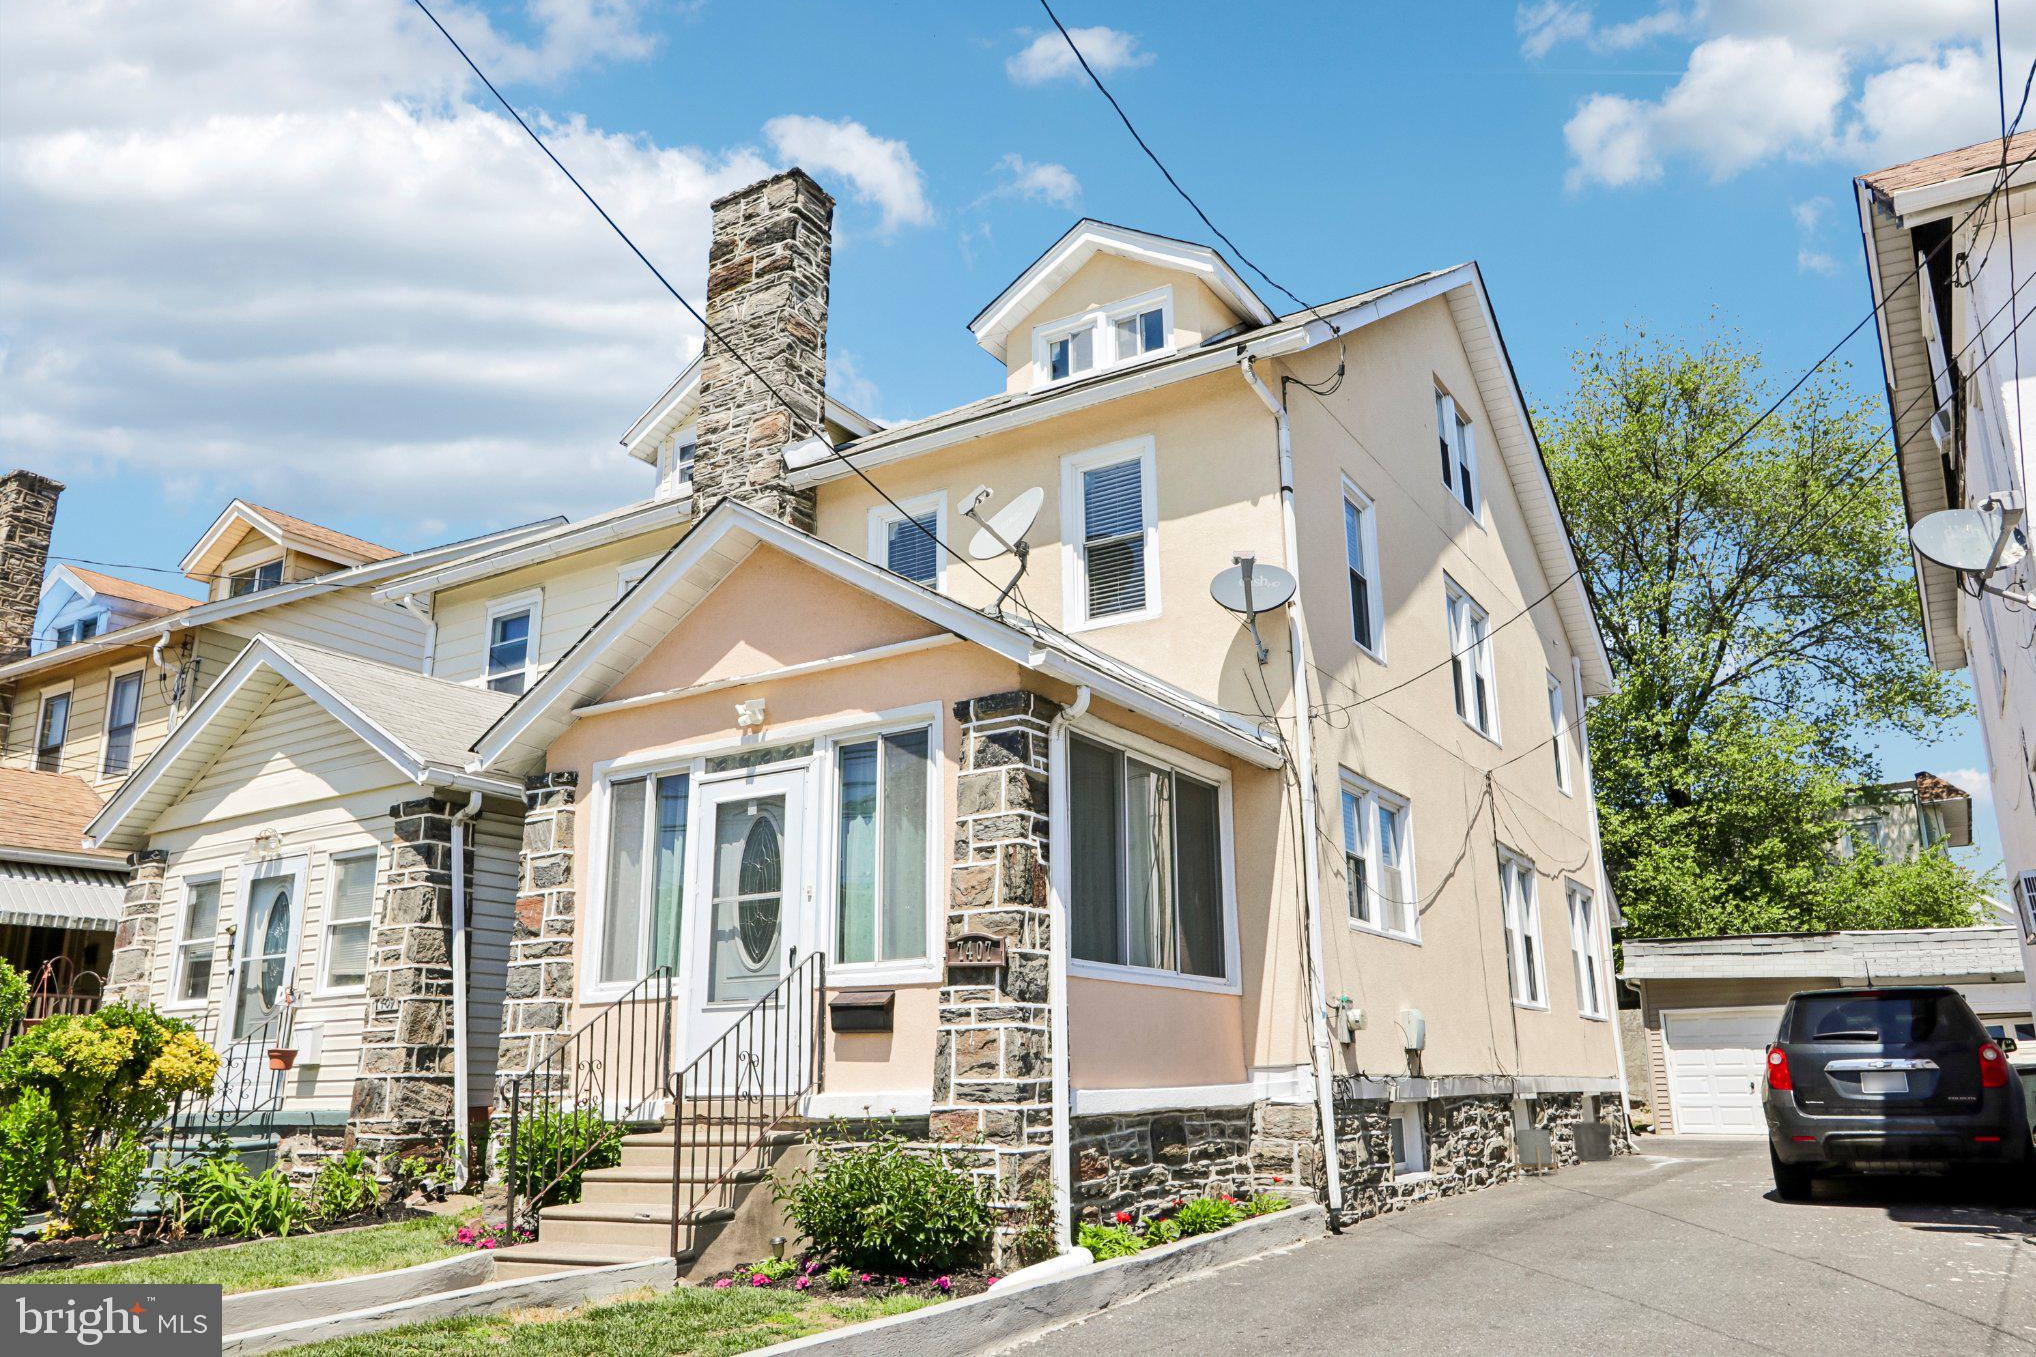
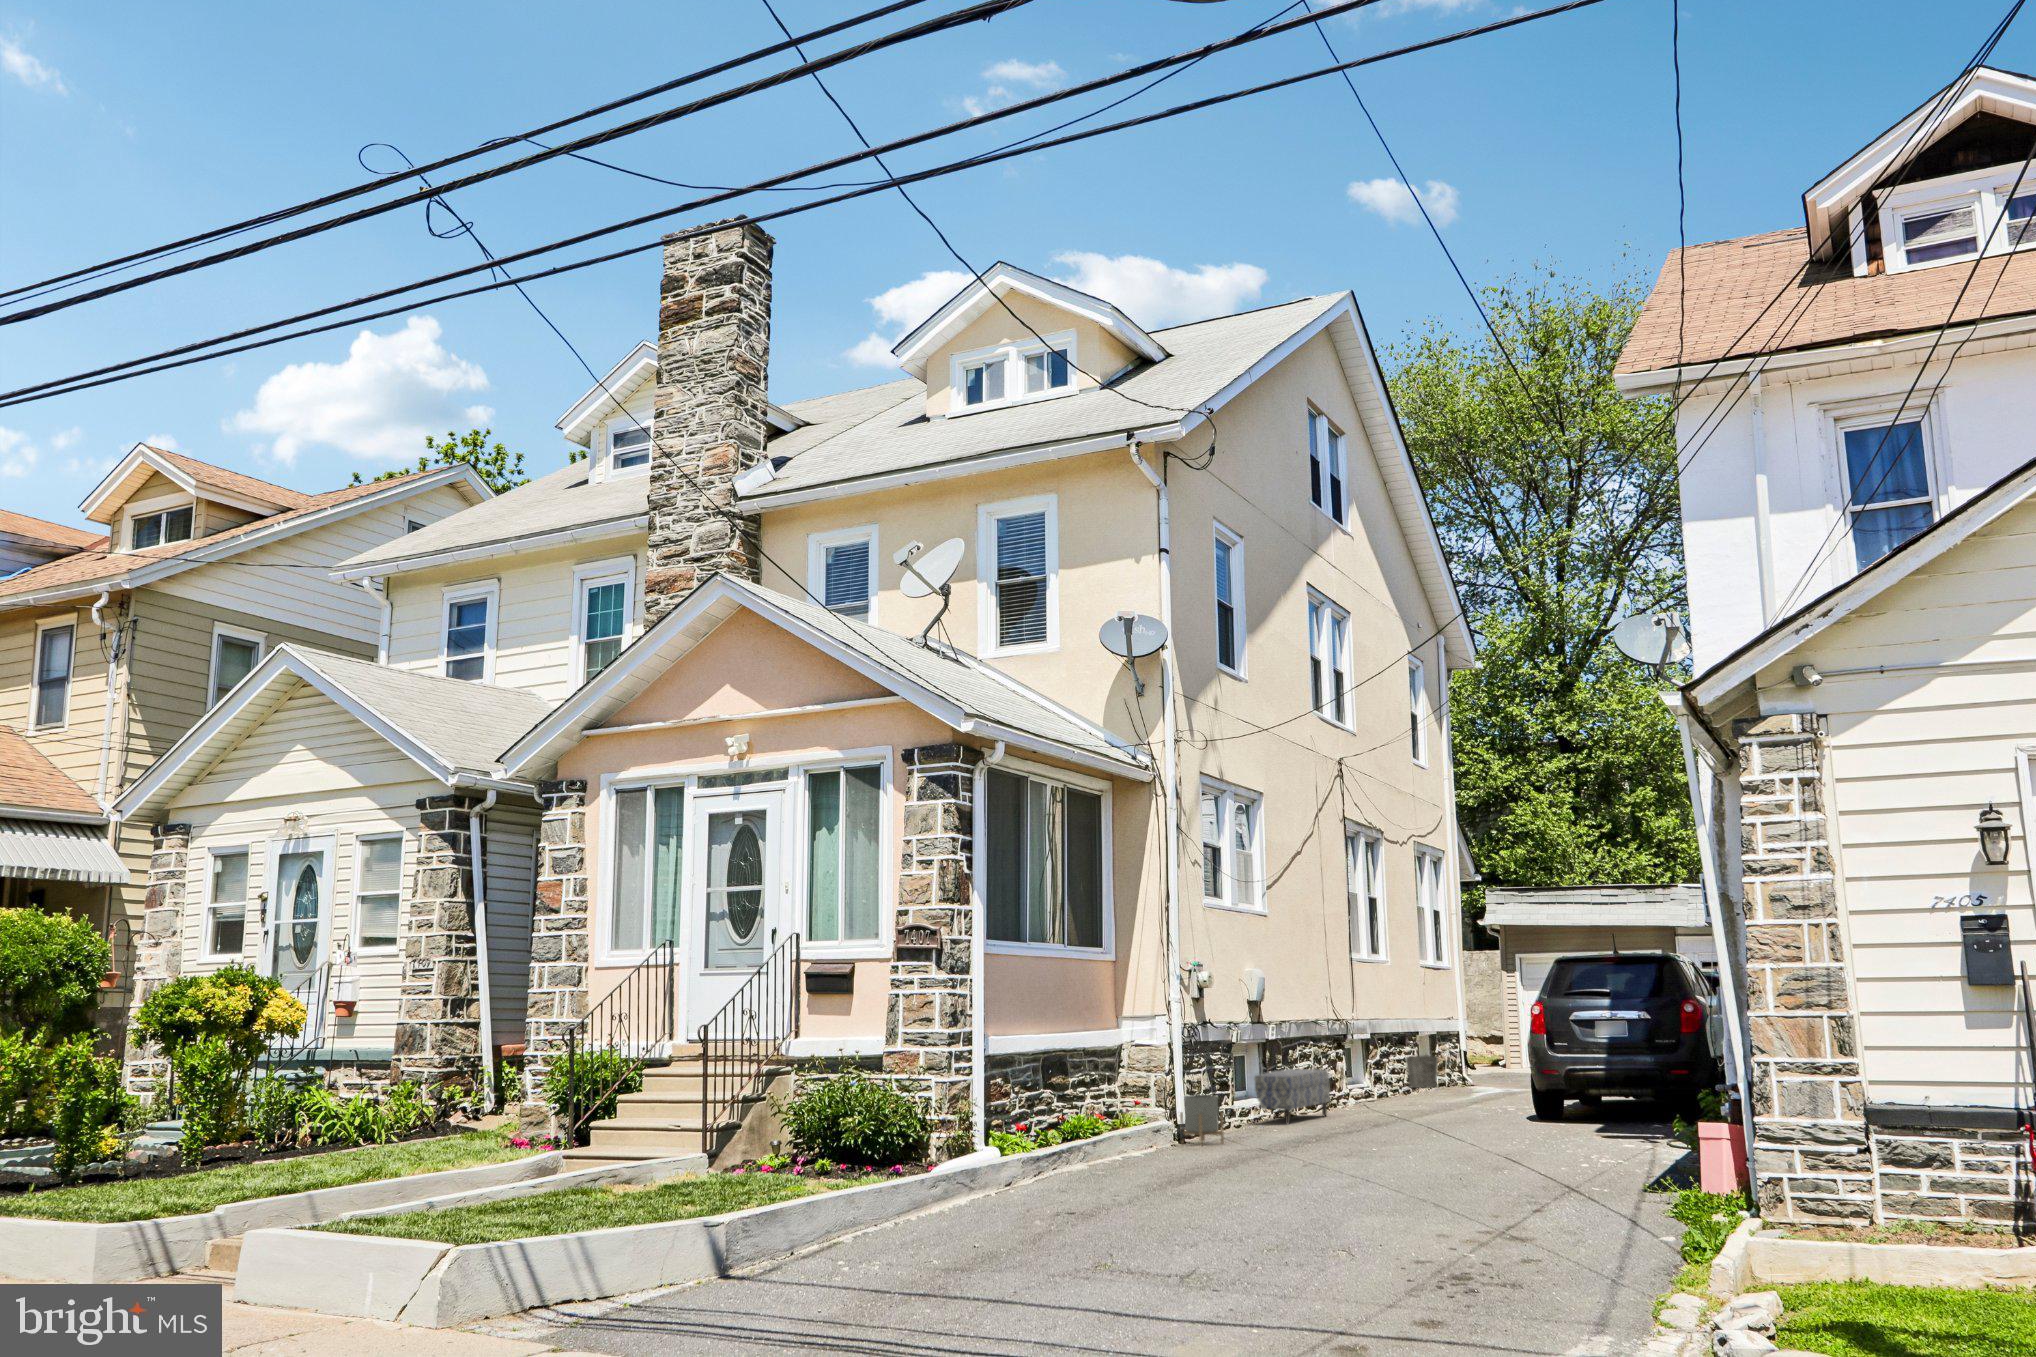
planter: present [1514,1129,1558,1177] -> present [1180,1095,1224,1145]
bench: none [1406,1137,1509,1209] -> present [1253,1069,1330,1124]

